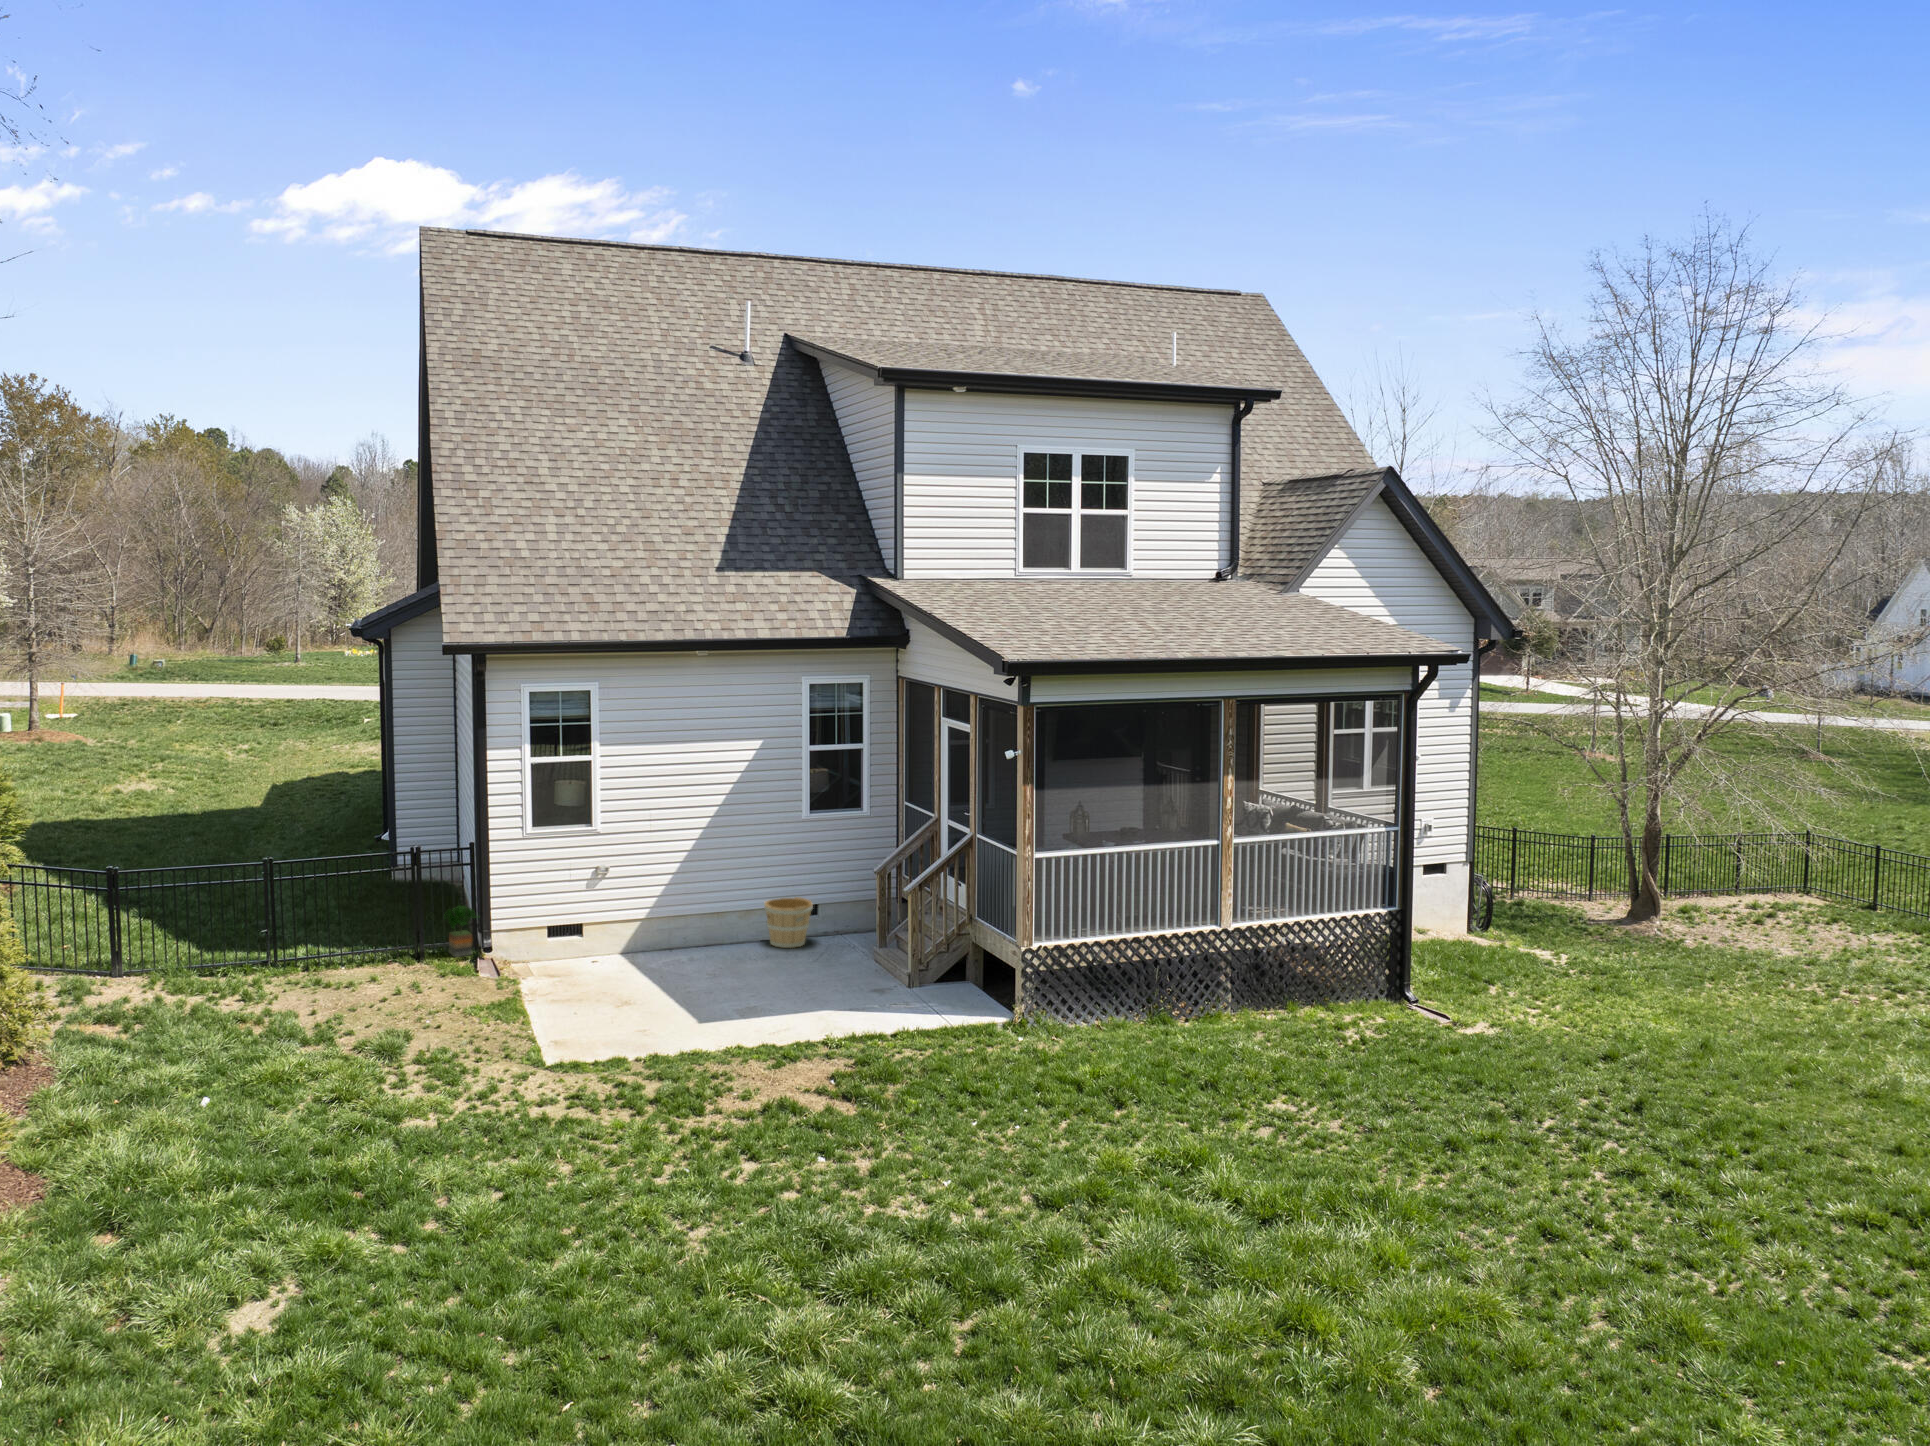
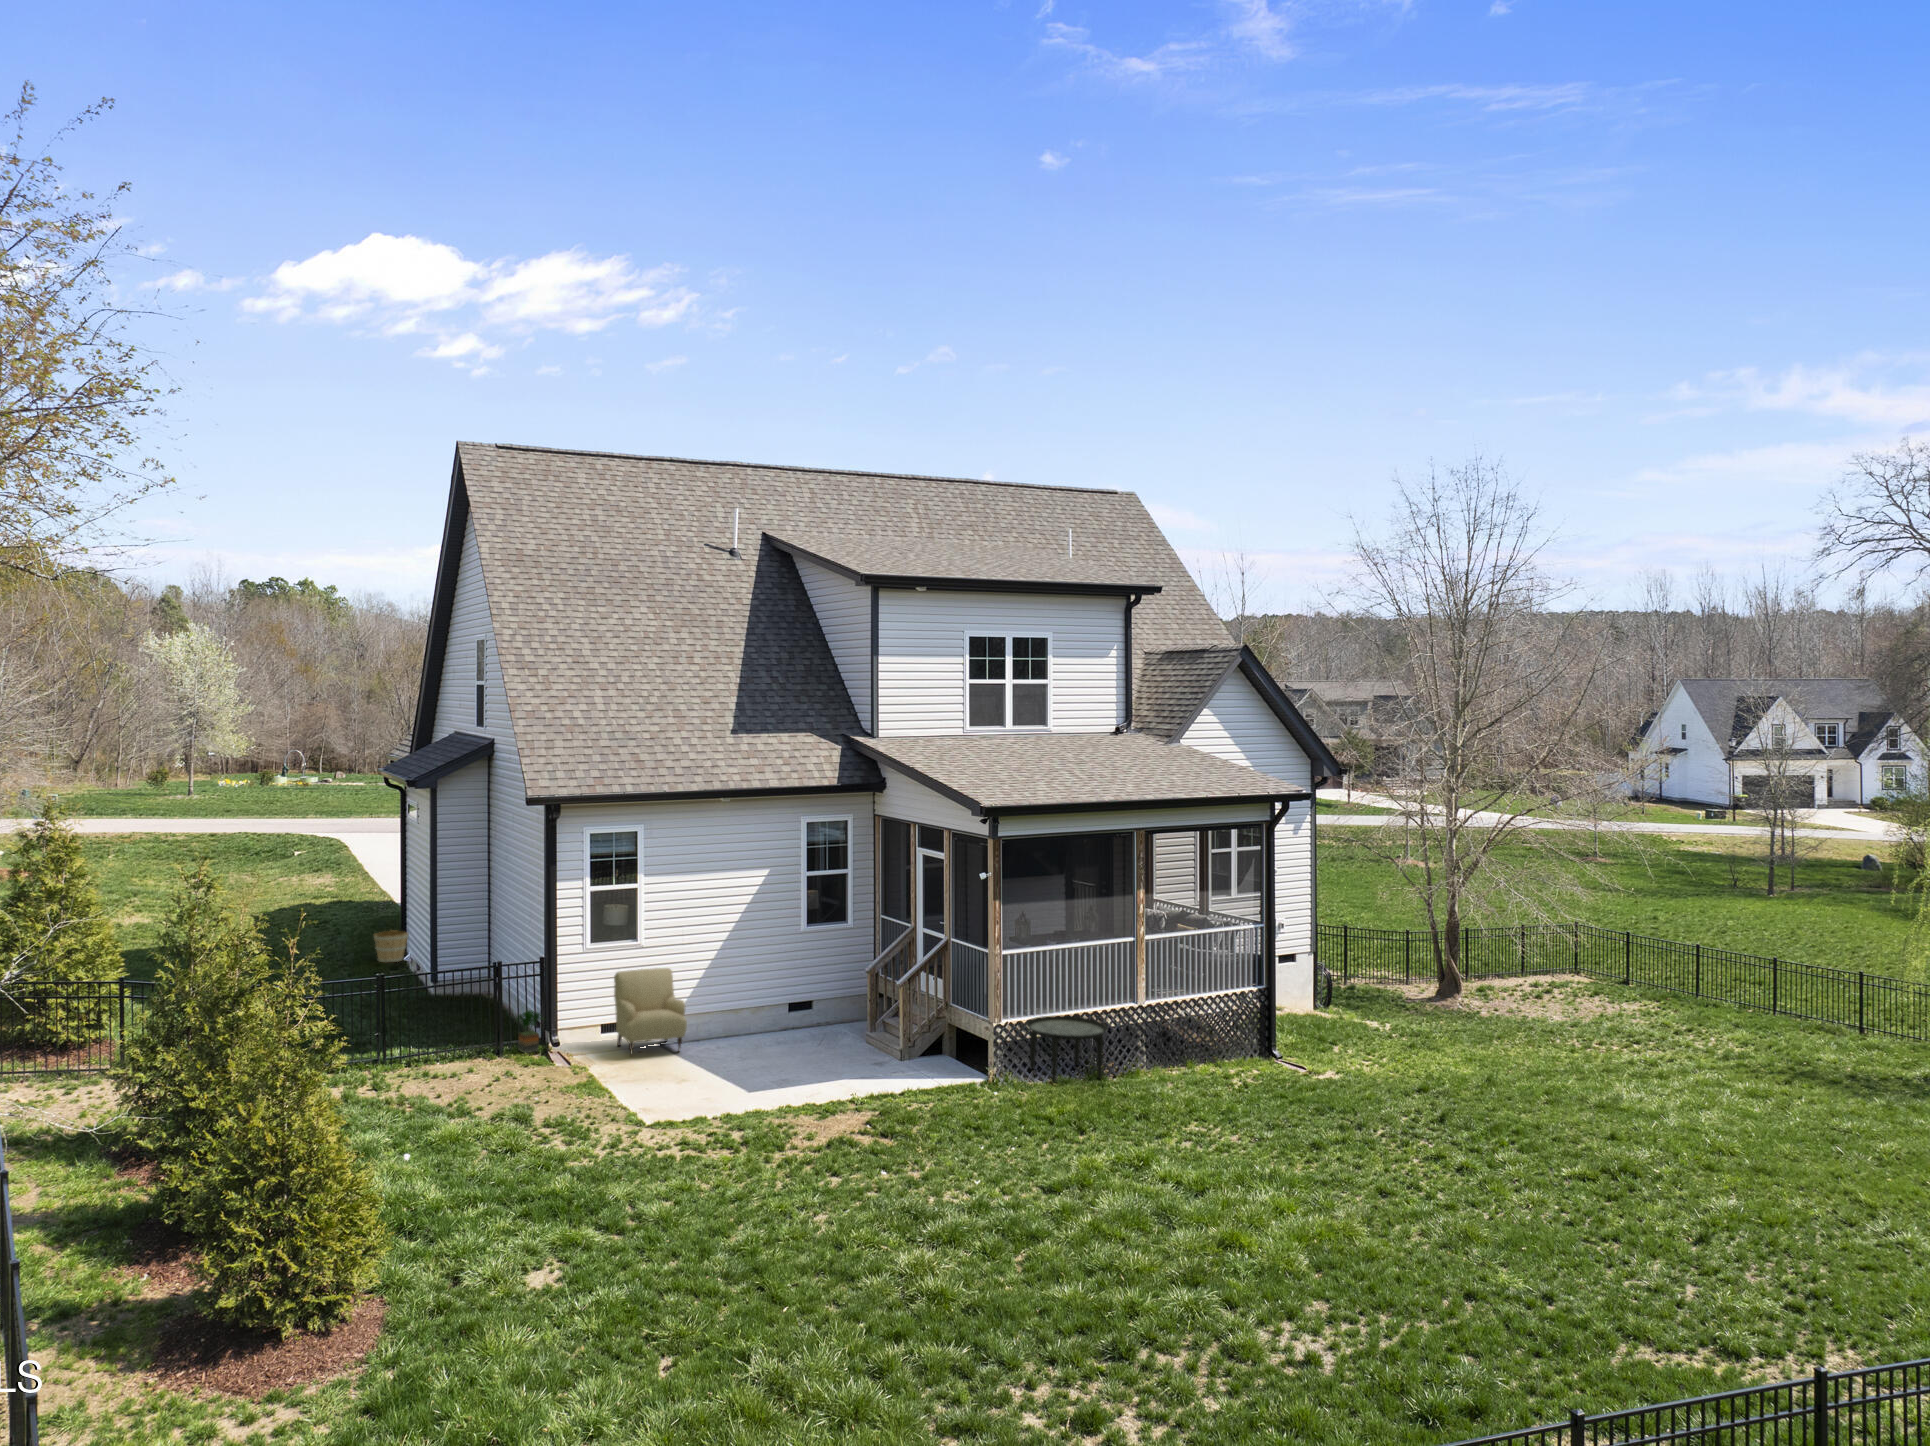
chair: none [564,860,648,967] -> present [614,968,687,1055]
wooden bucket: present [764,897,813,948] -> present [374,930,409,963]
round table: none [1066,938,1176,1027] -> present [1026,1016,1108,1083]

